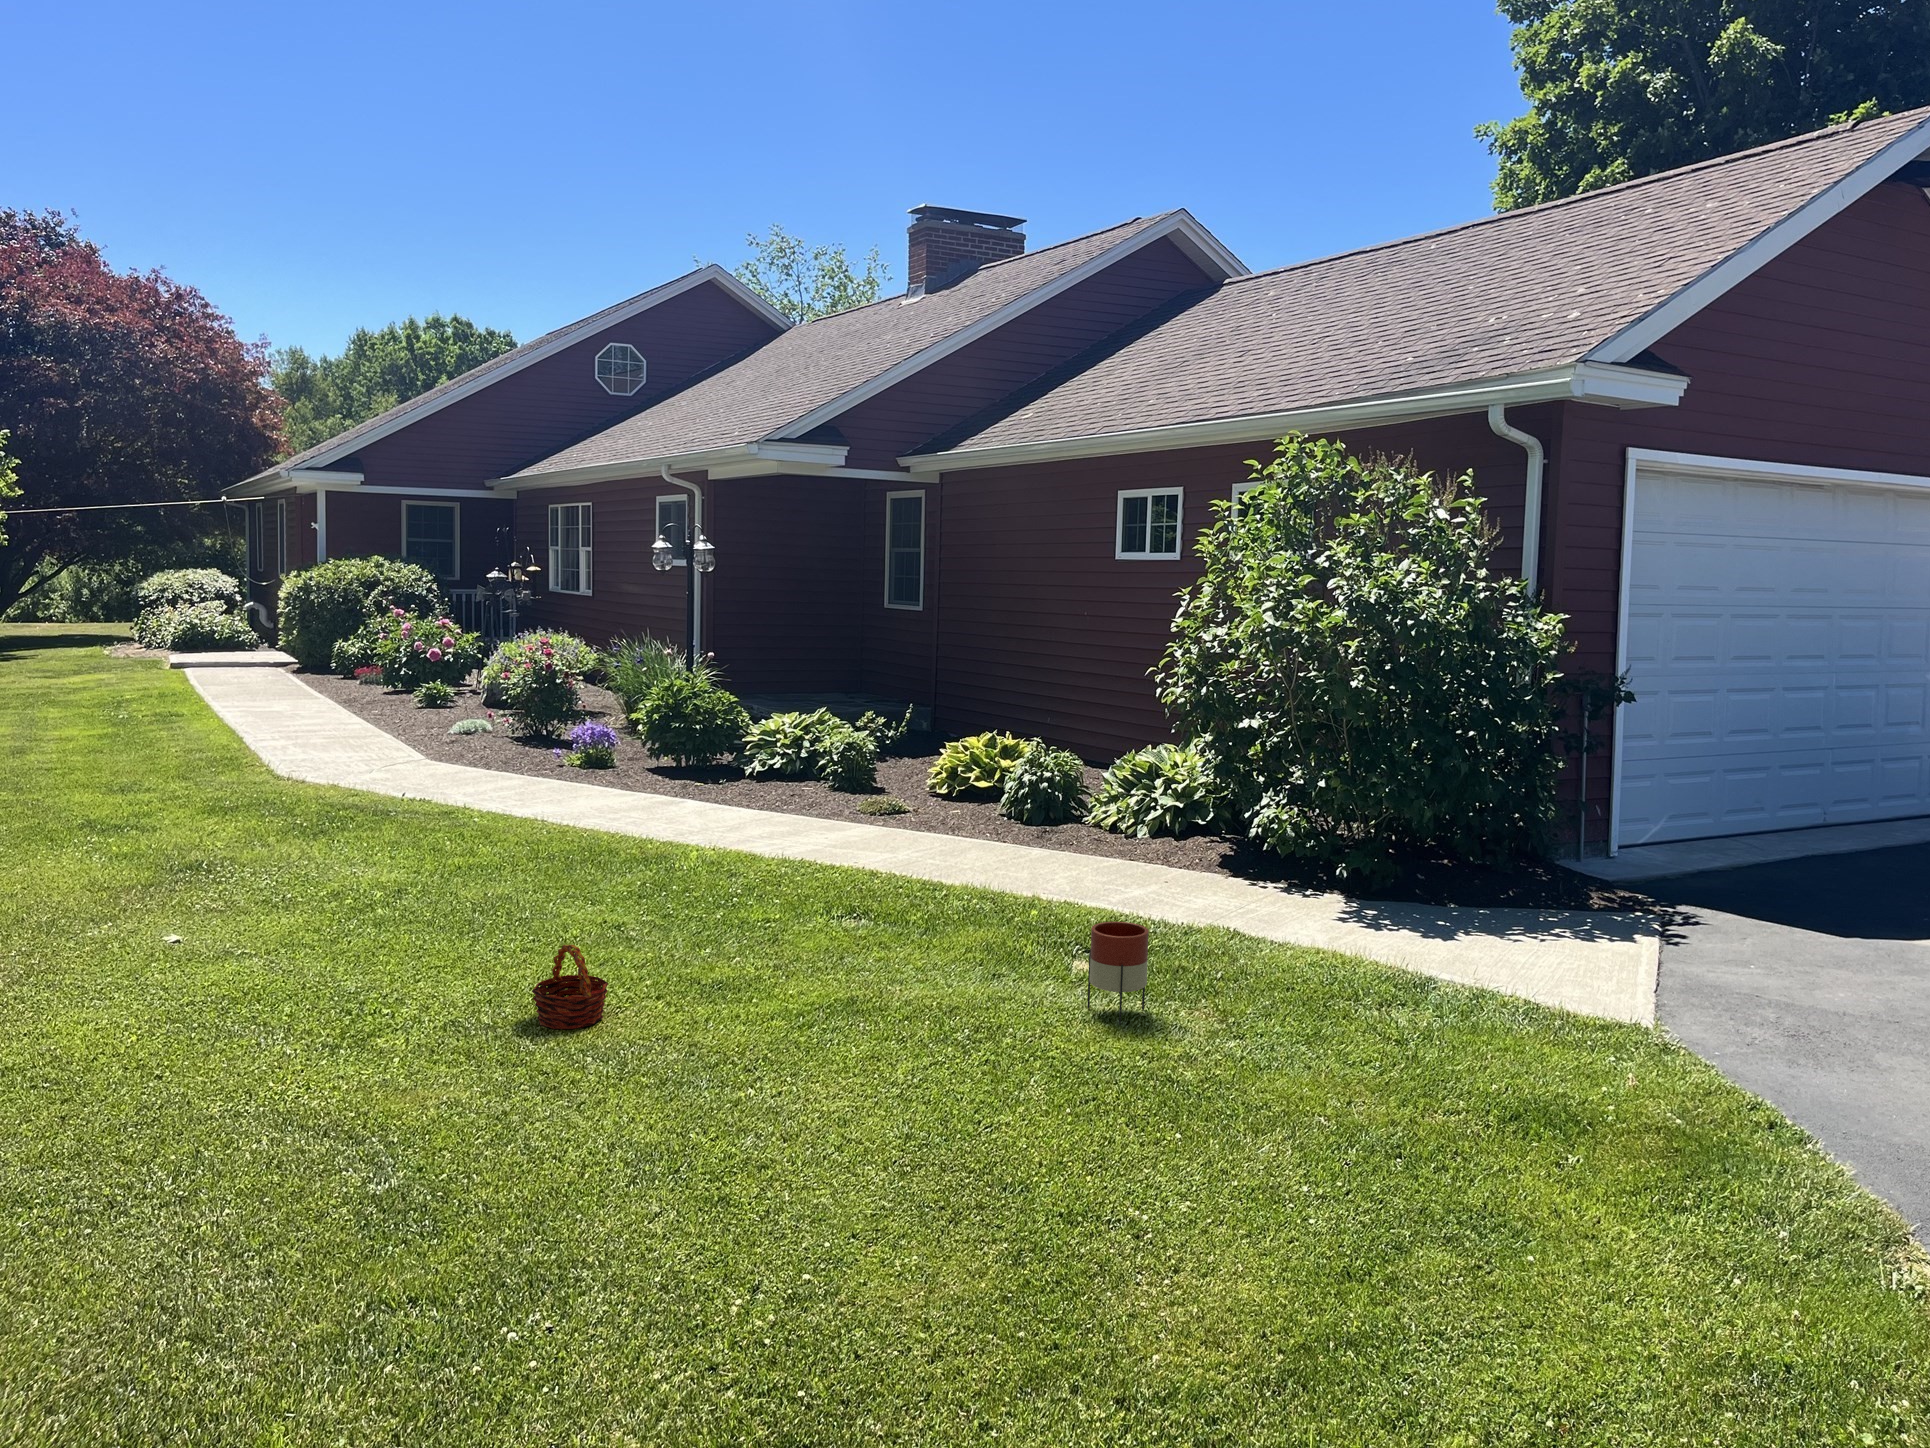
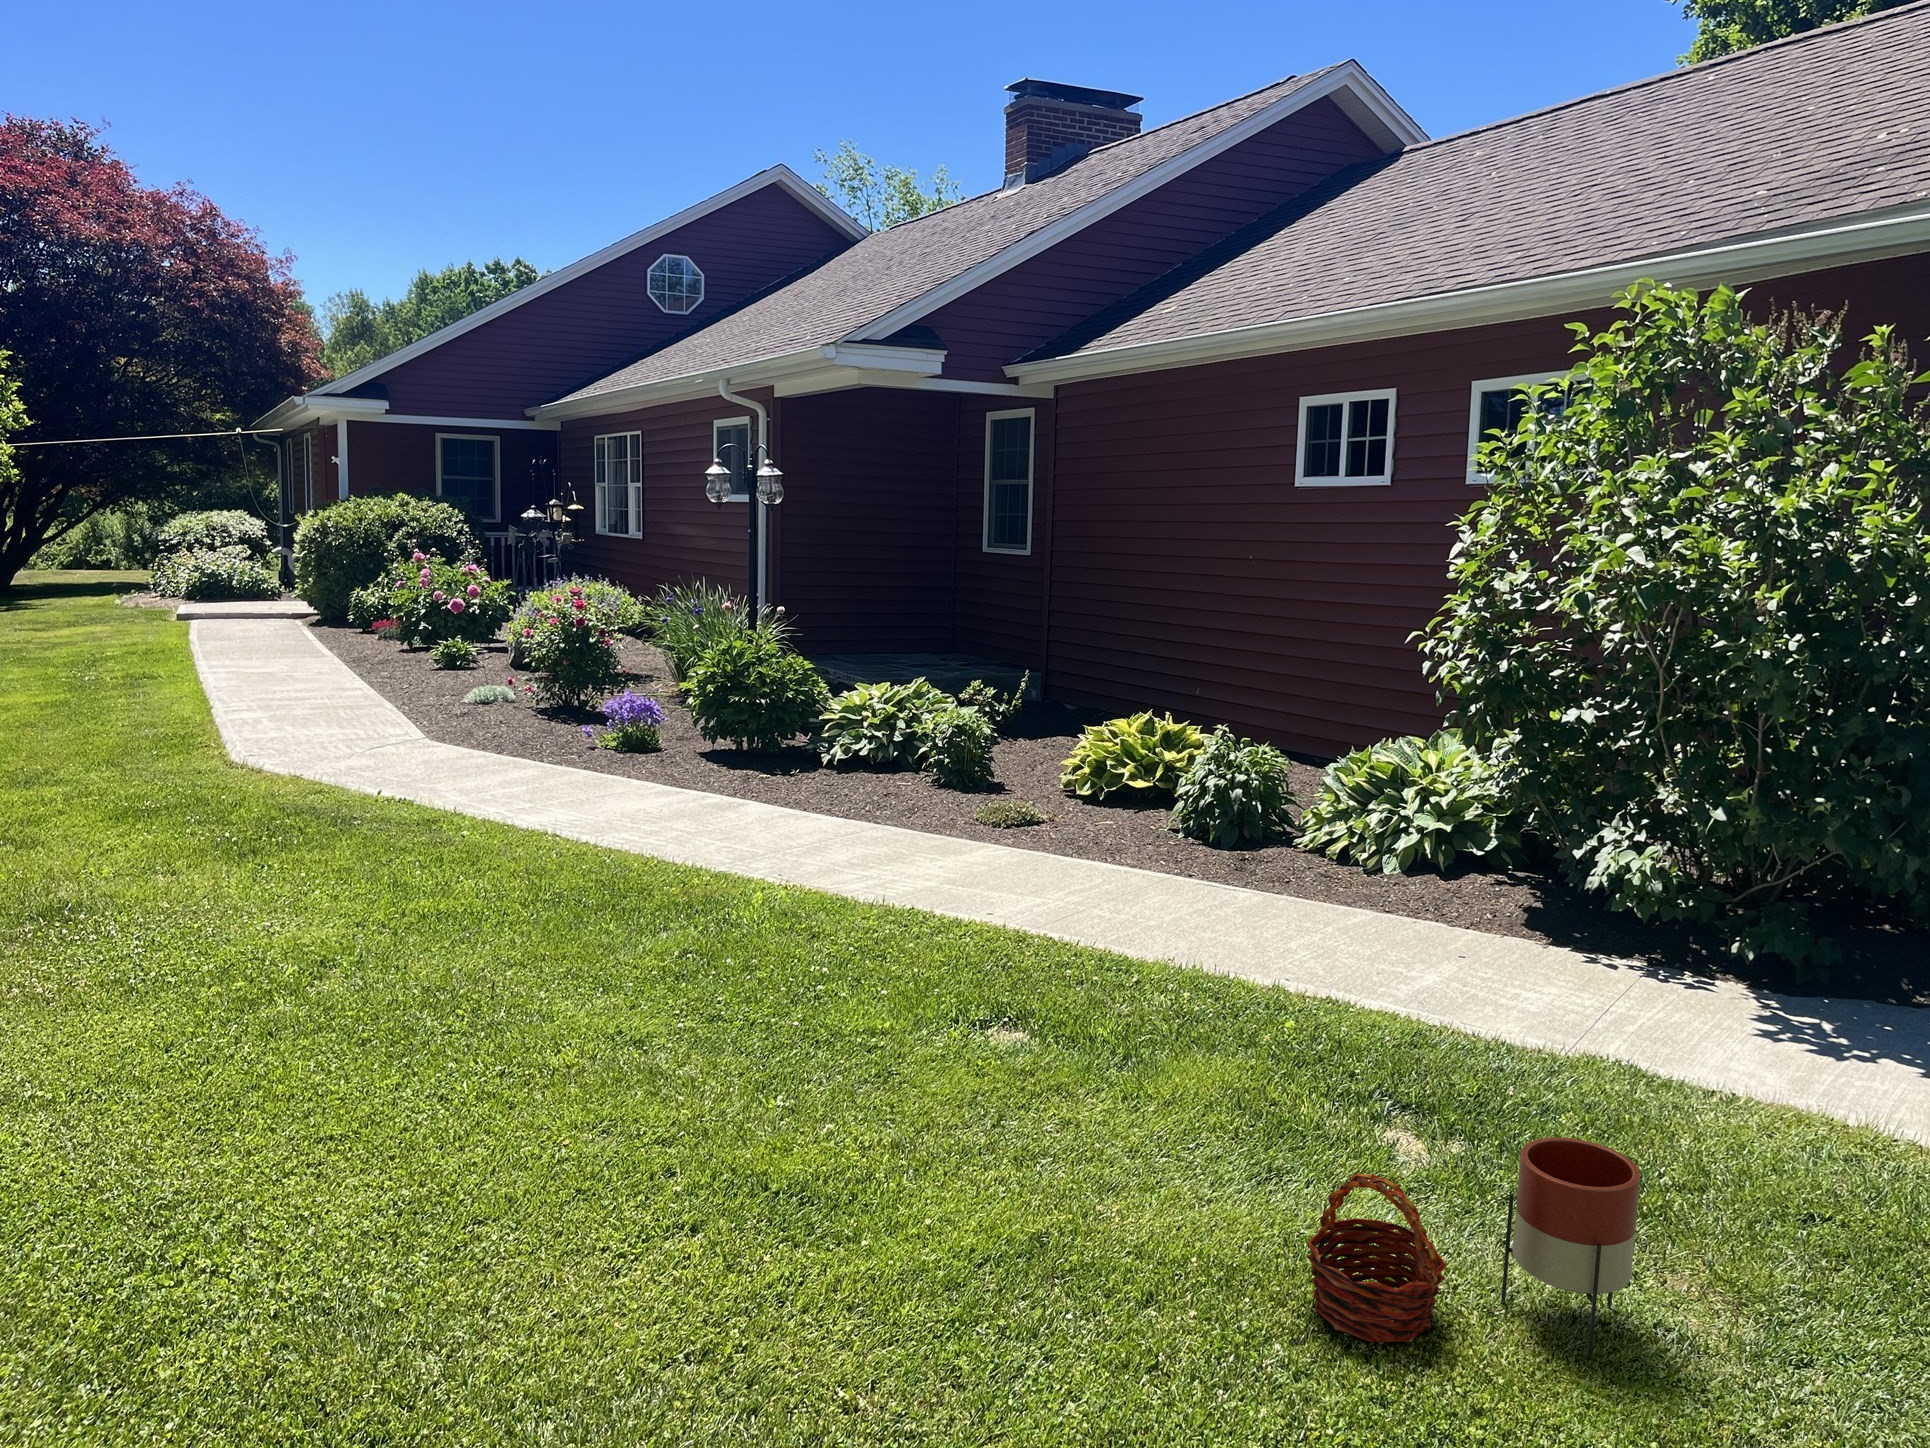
basket: present [532,944,608,1029] -> present [1307,1173,1447,1343]

